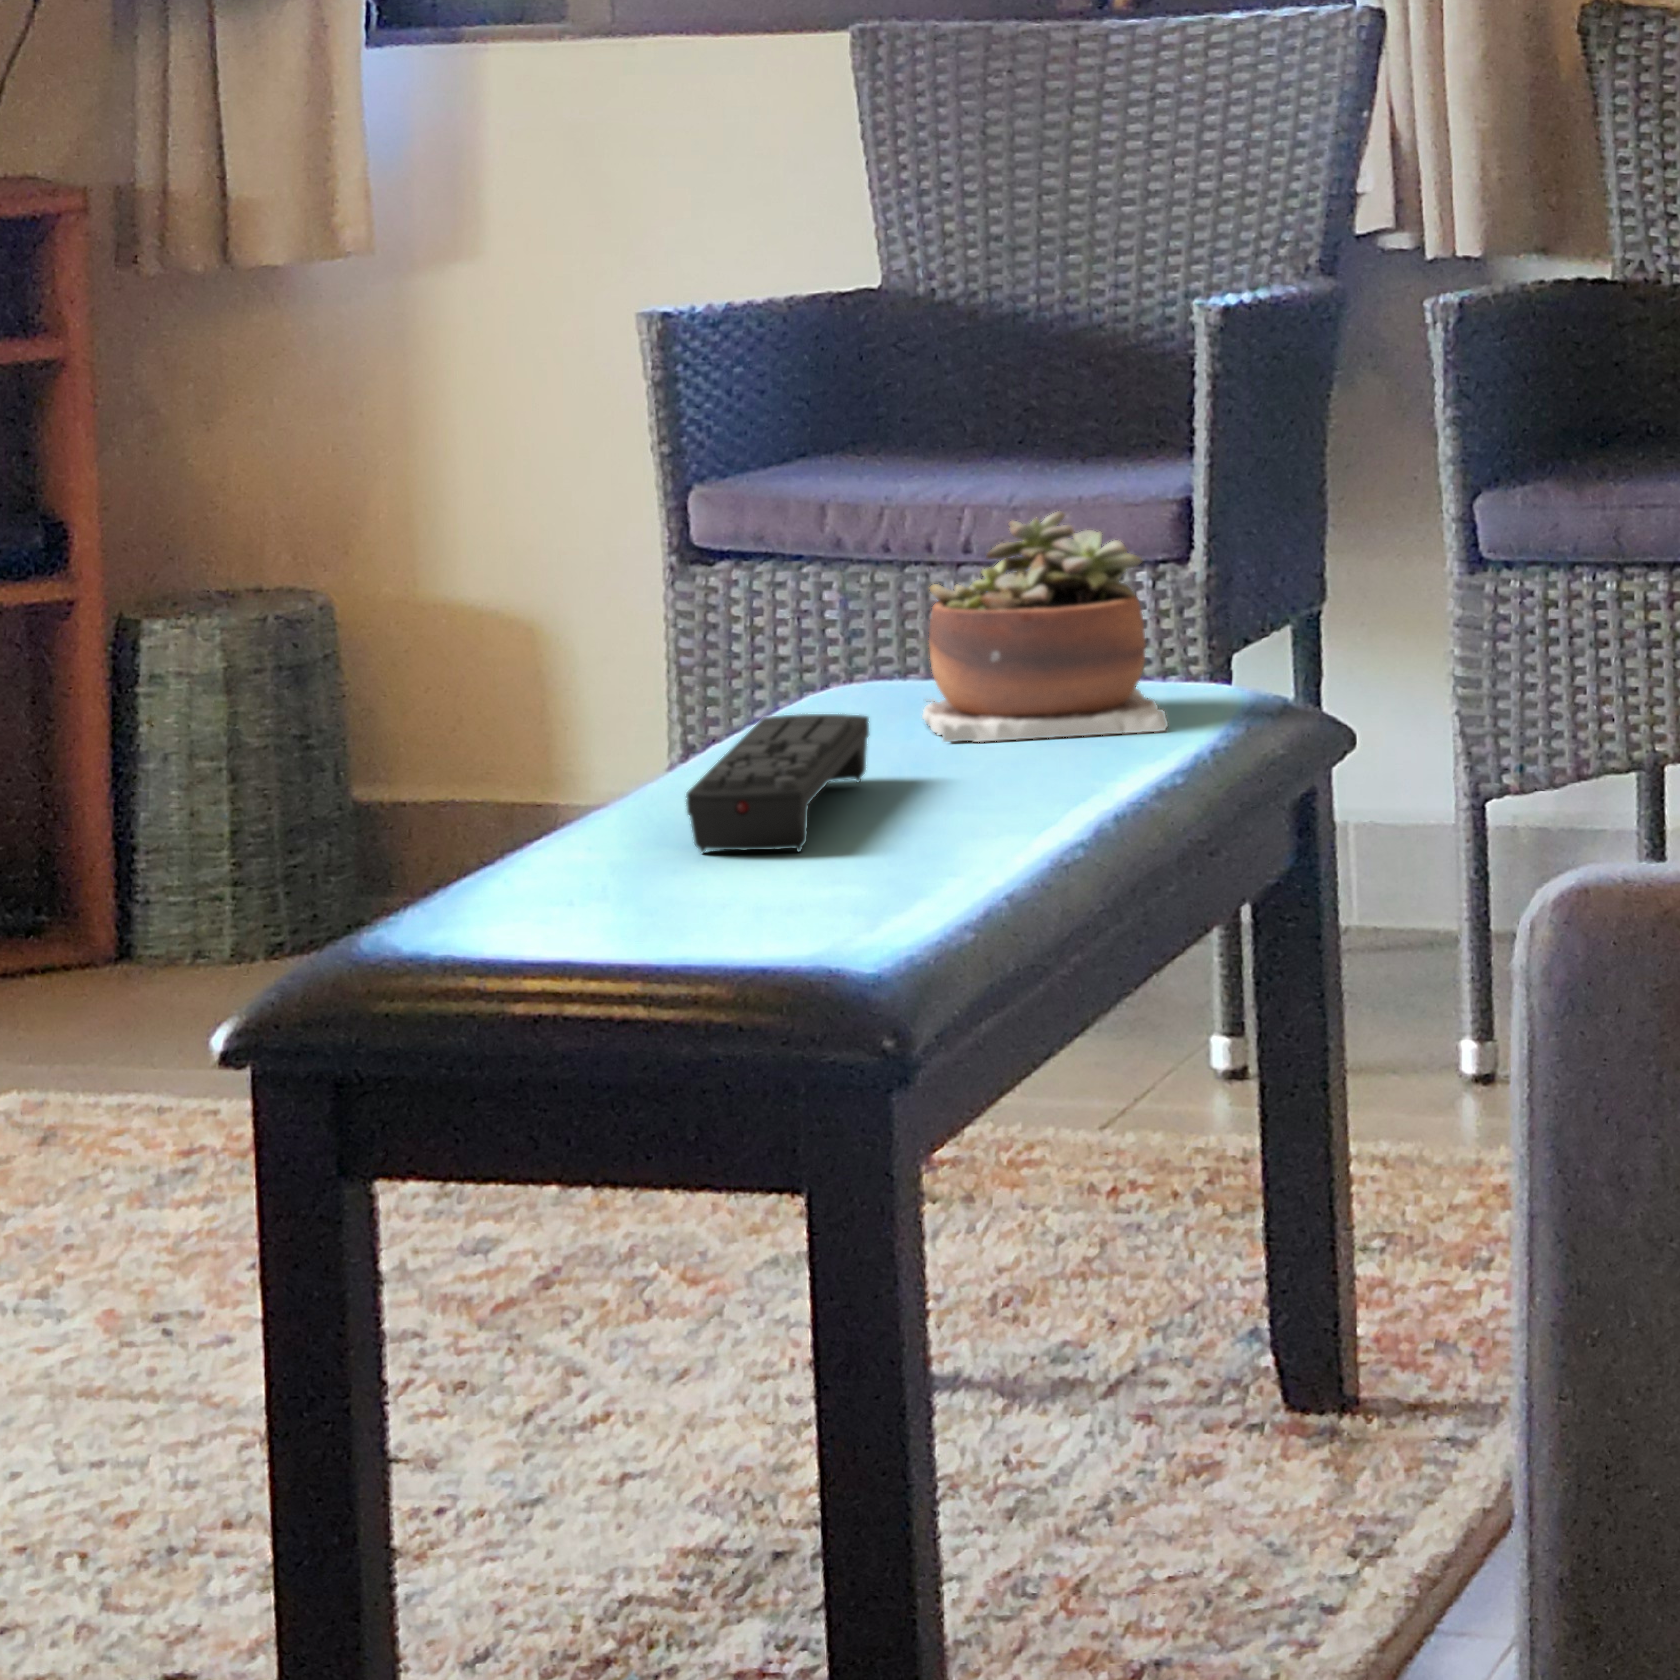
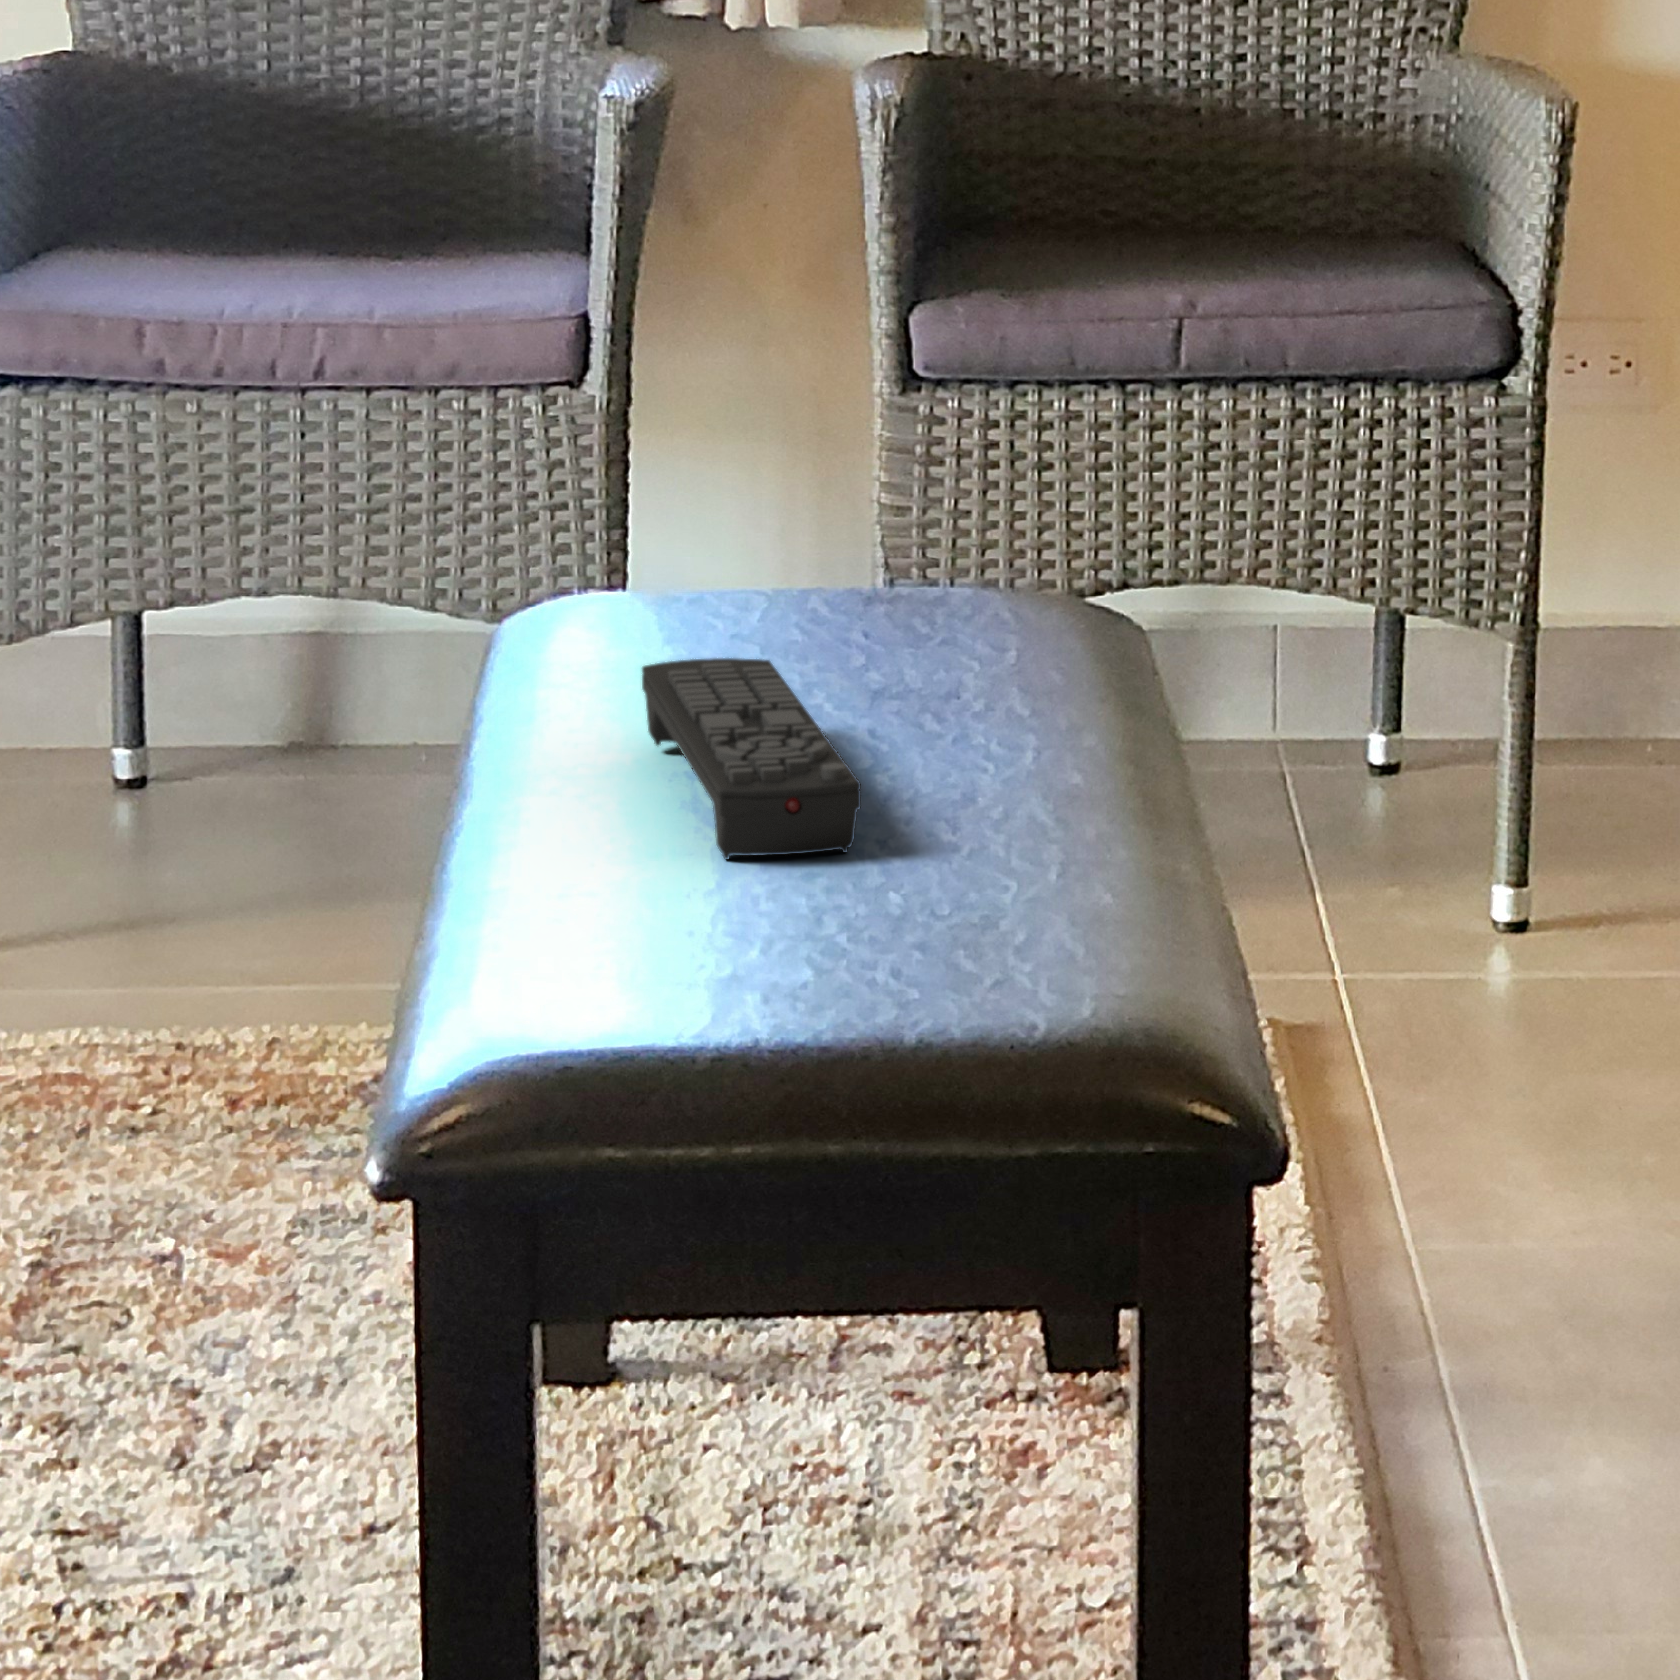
succulent plant: present [923,511,1168,742] -> none [677,389,1009,672]

